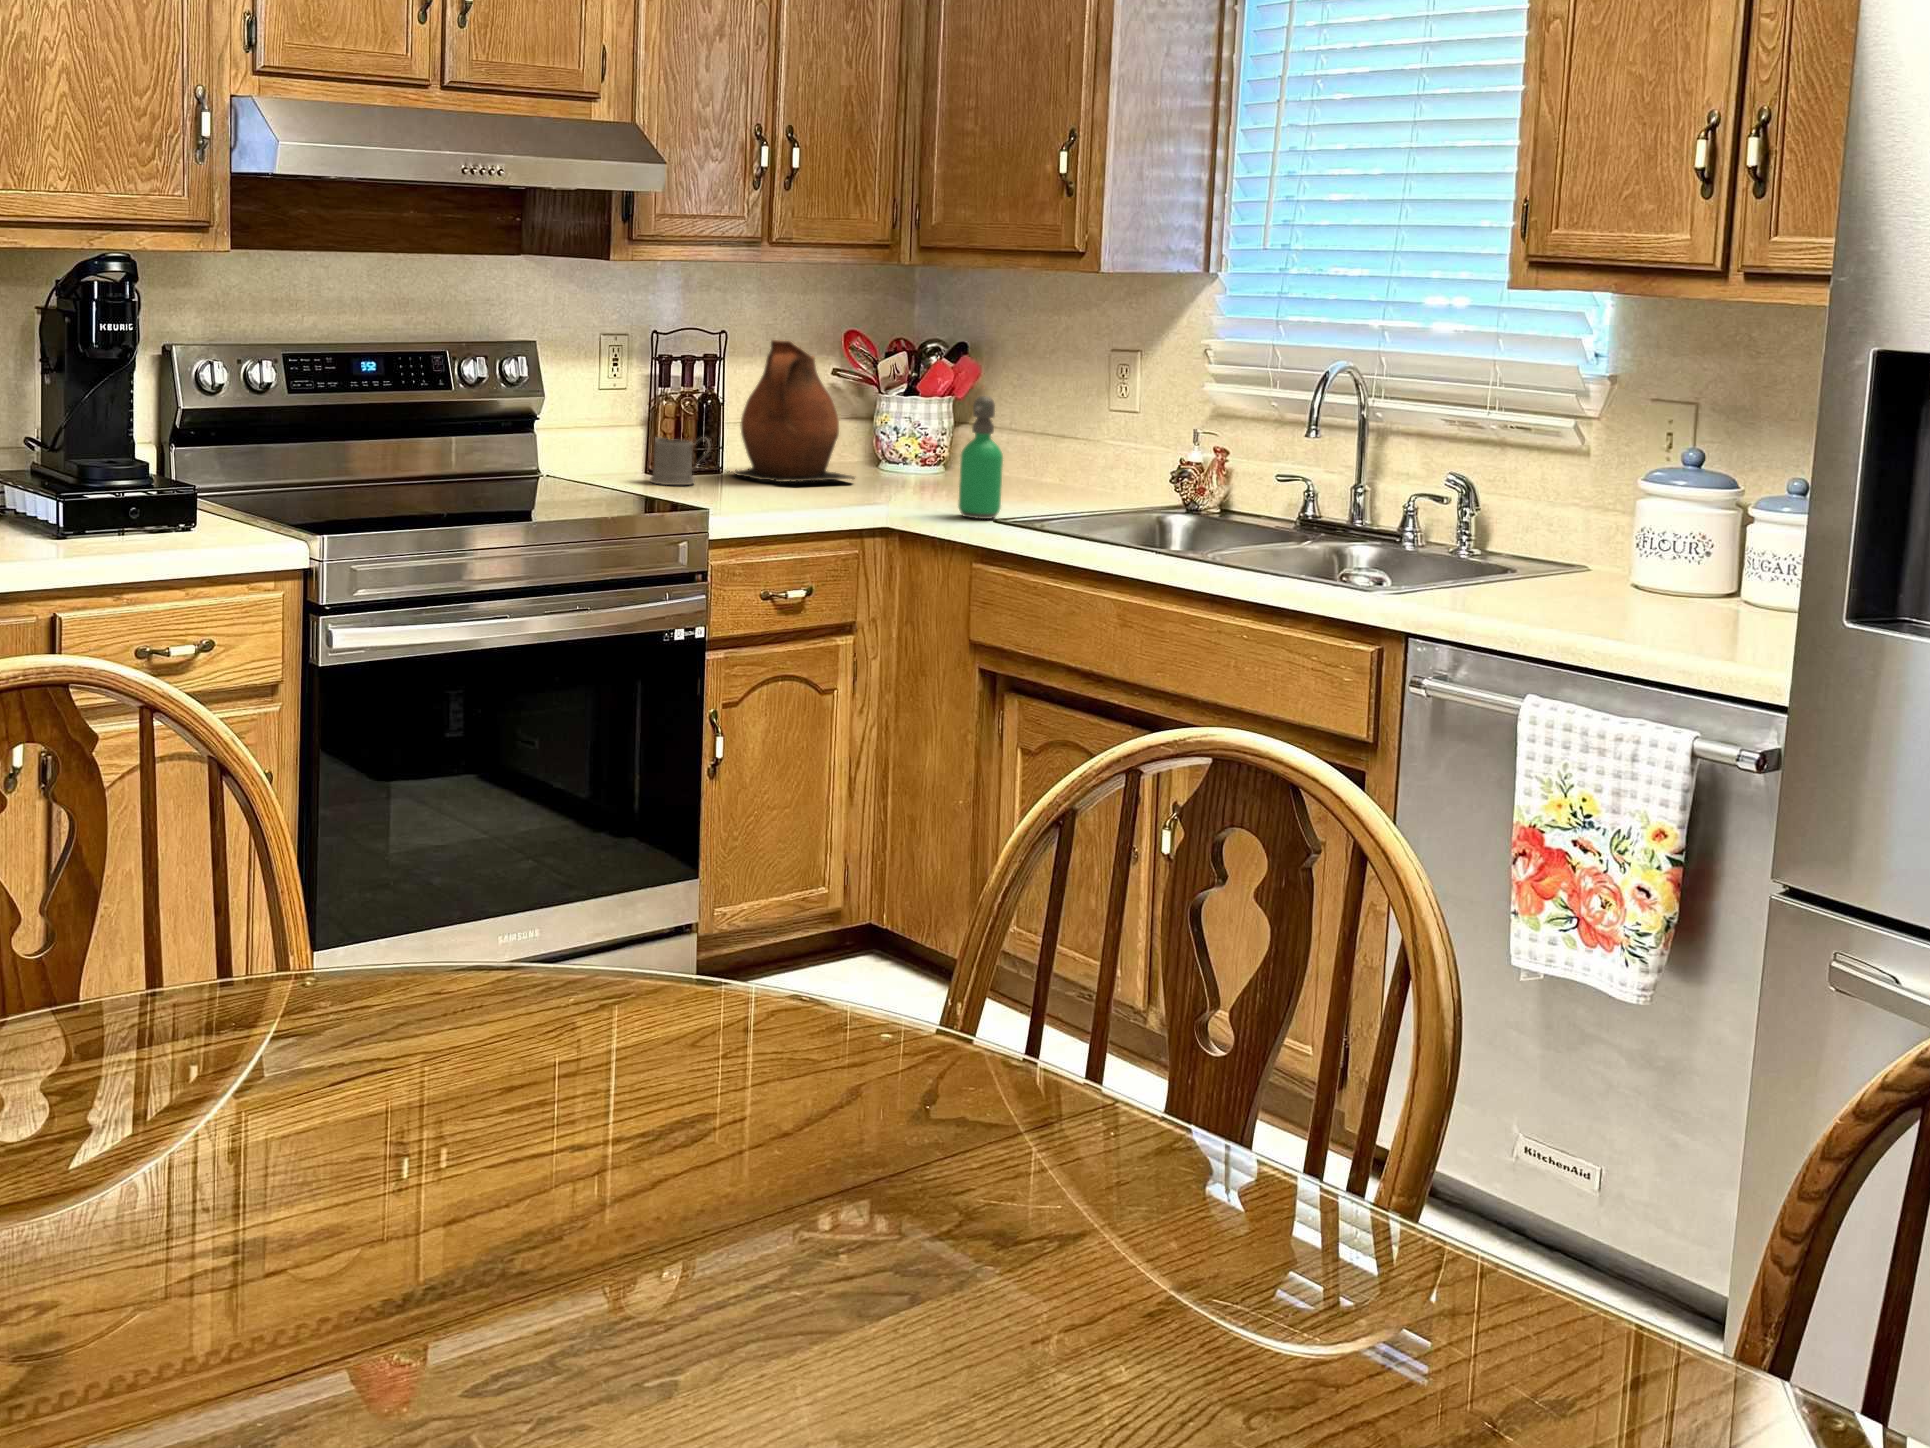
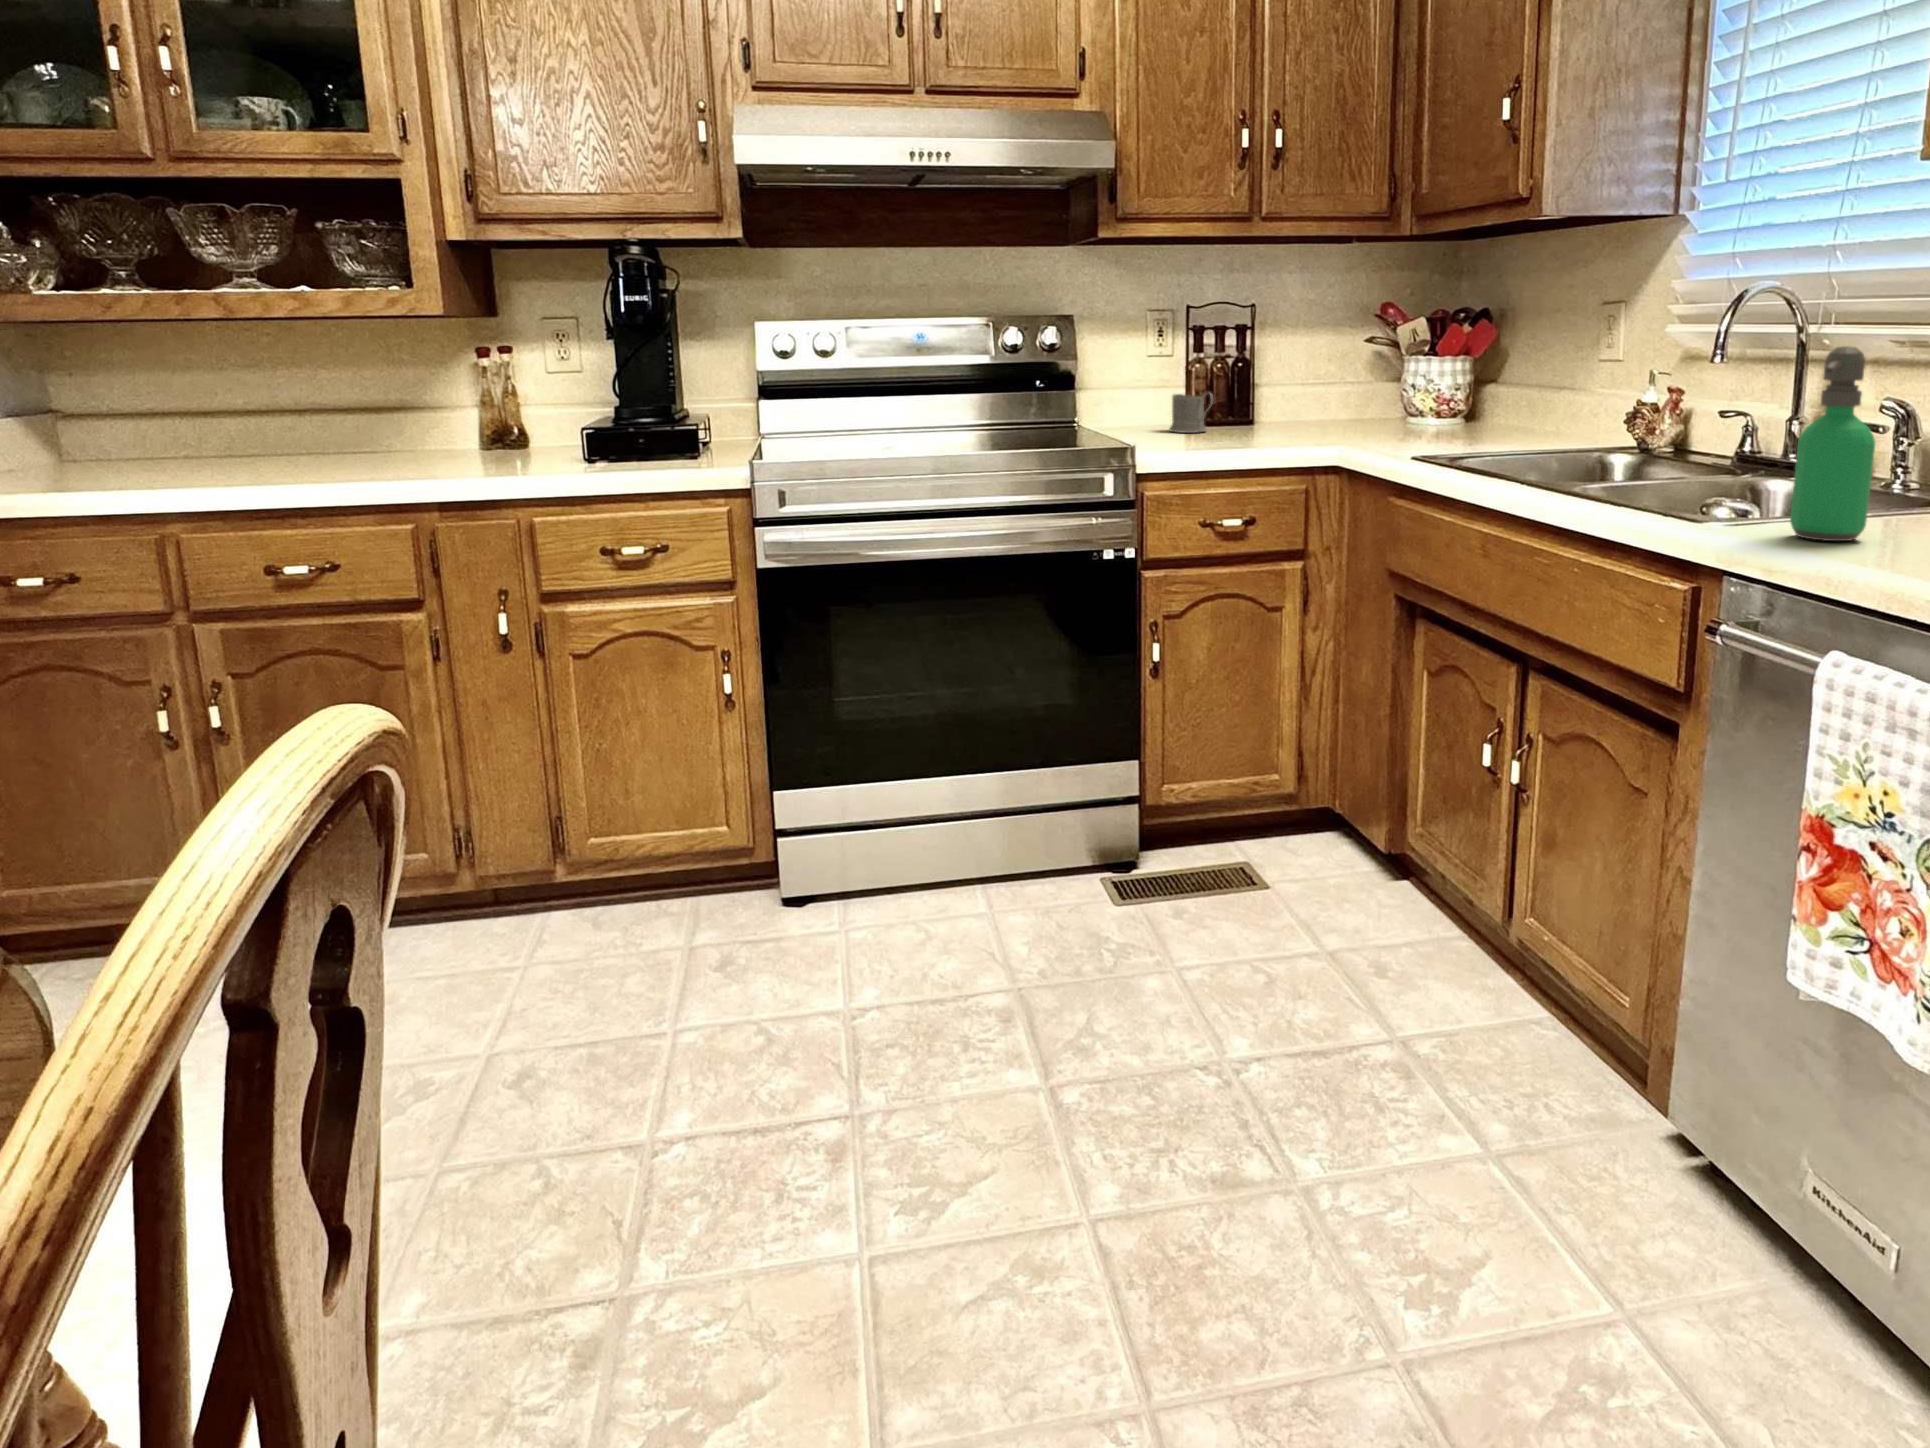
ceramic pitcher: present [729,340,855,482] -> none [1248,309,1359,431]
soap dispenser: present [958,396,1003,519] -> present [1790,346,1875,541]

